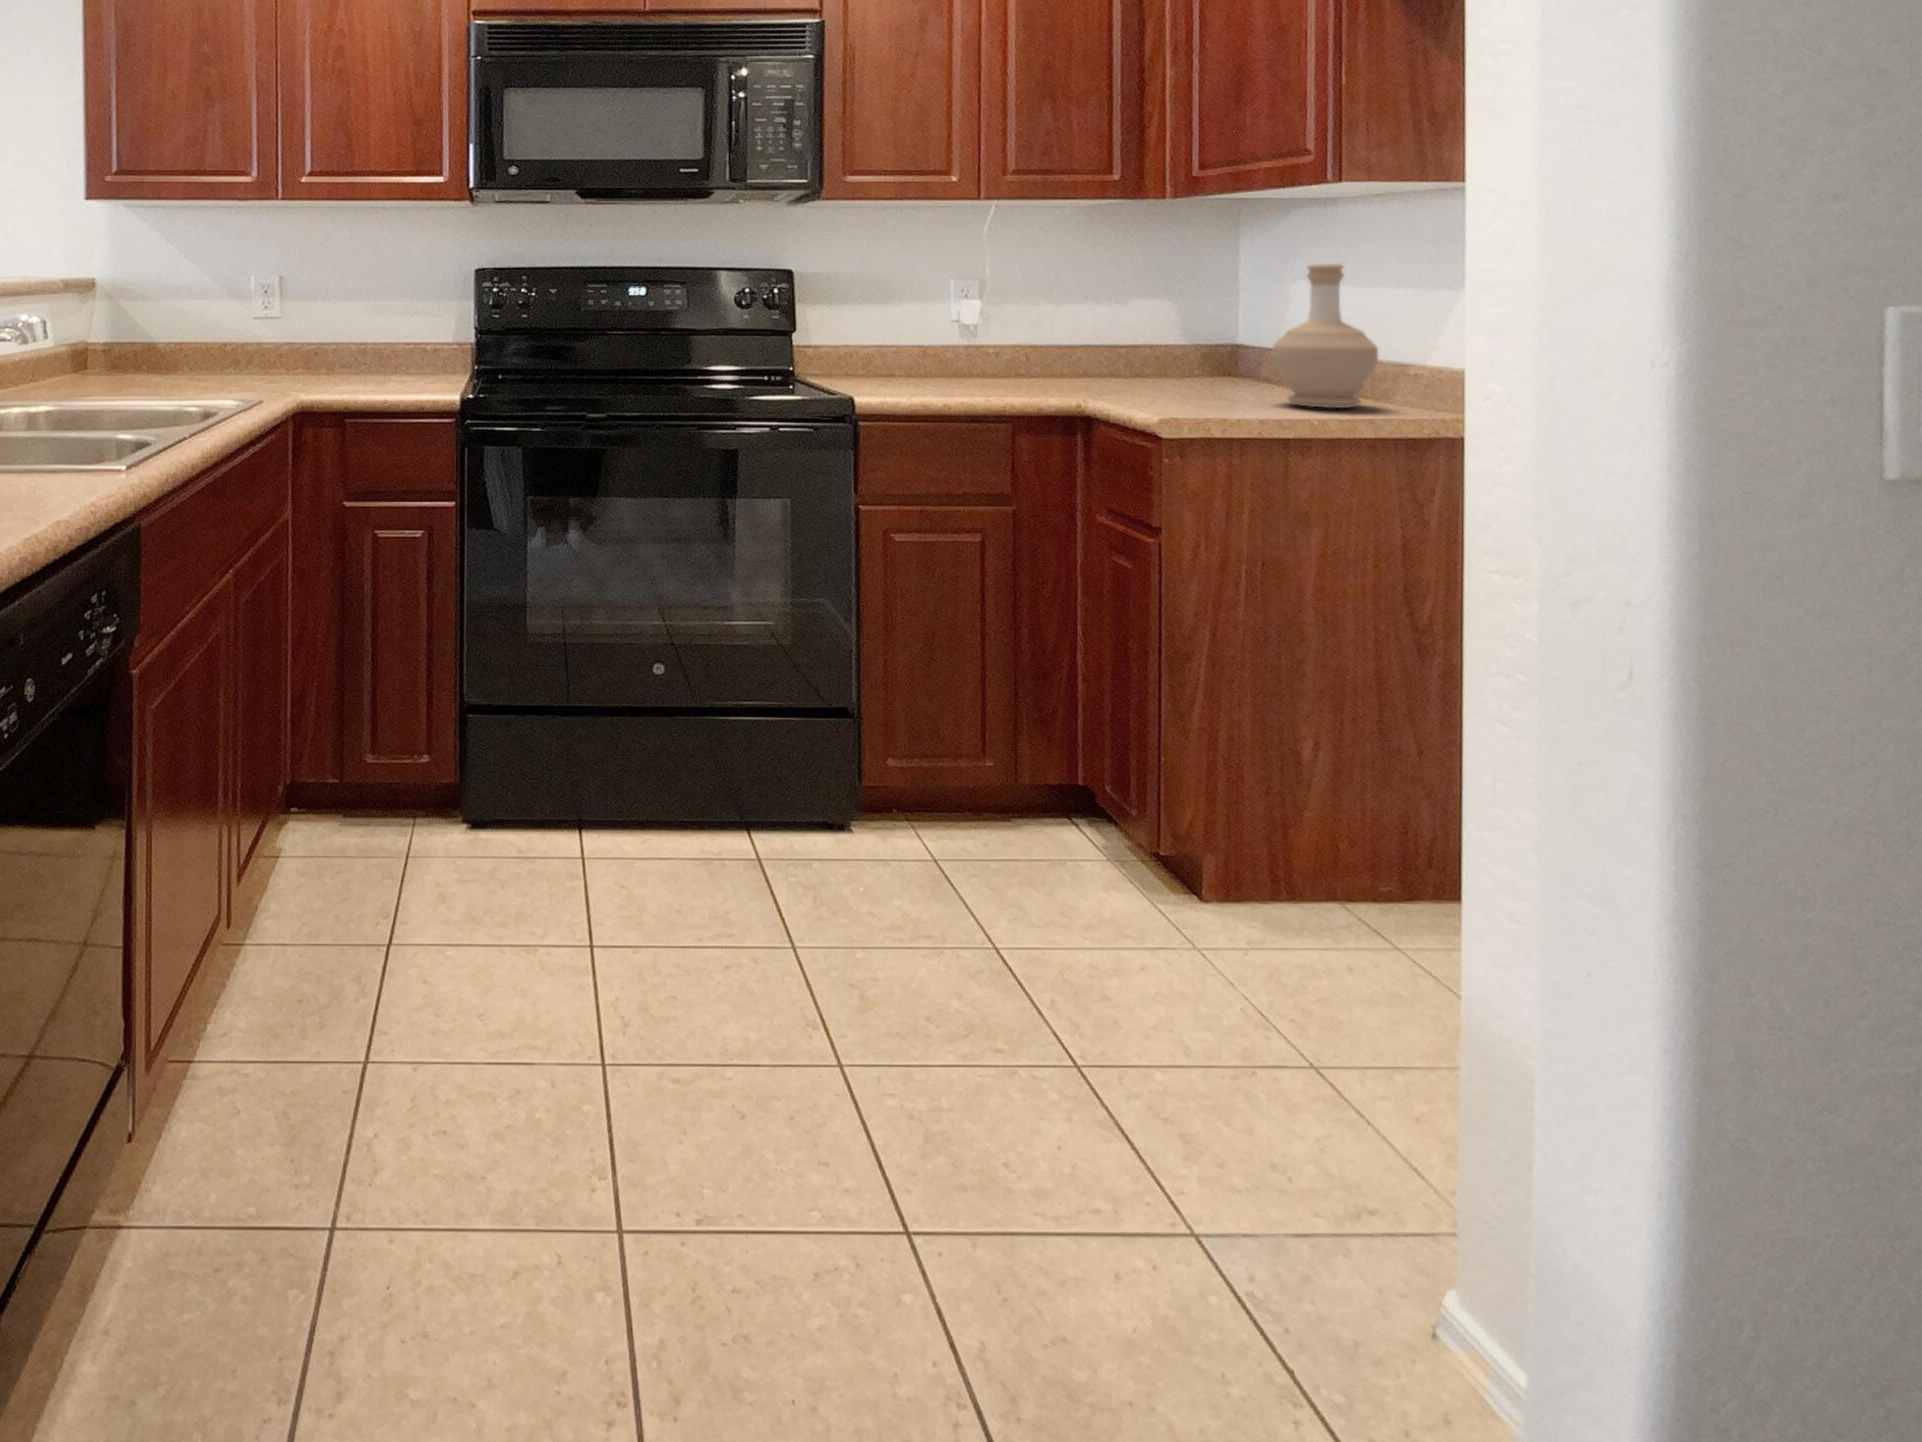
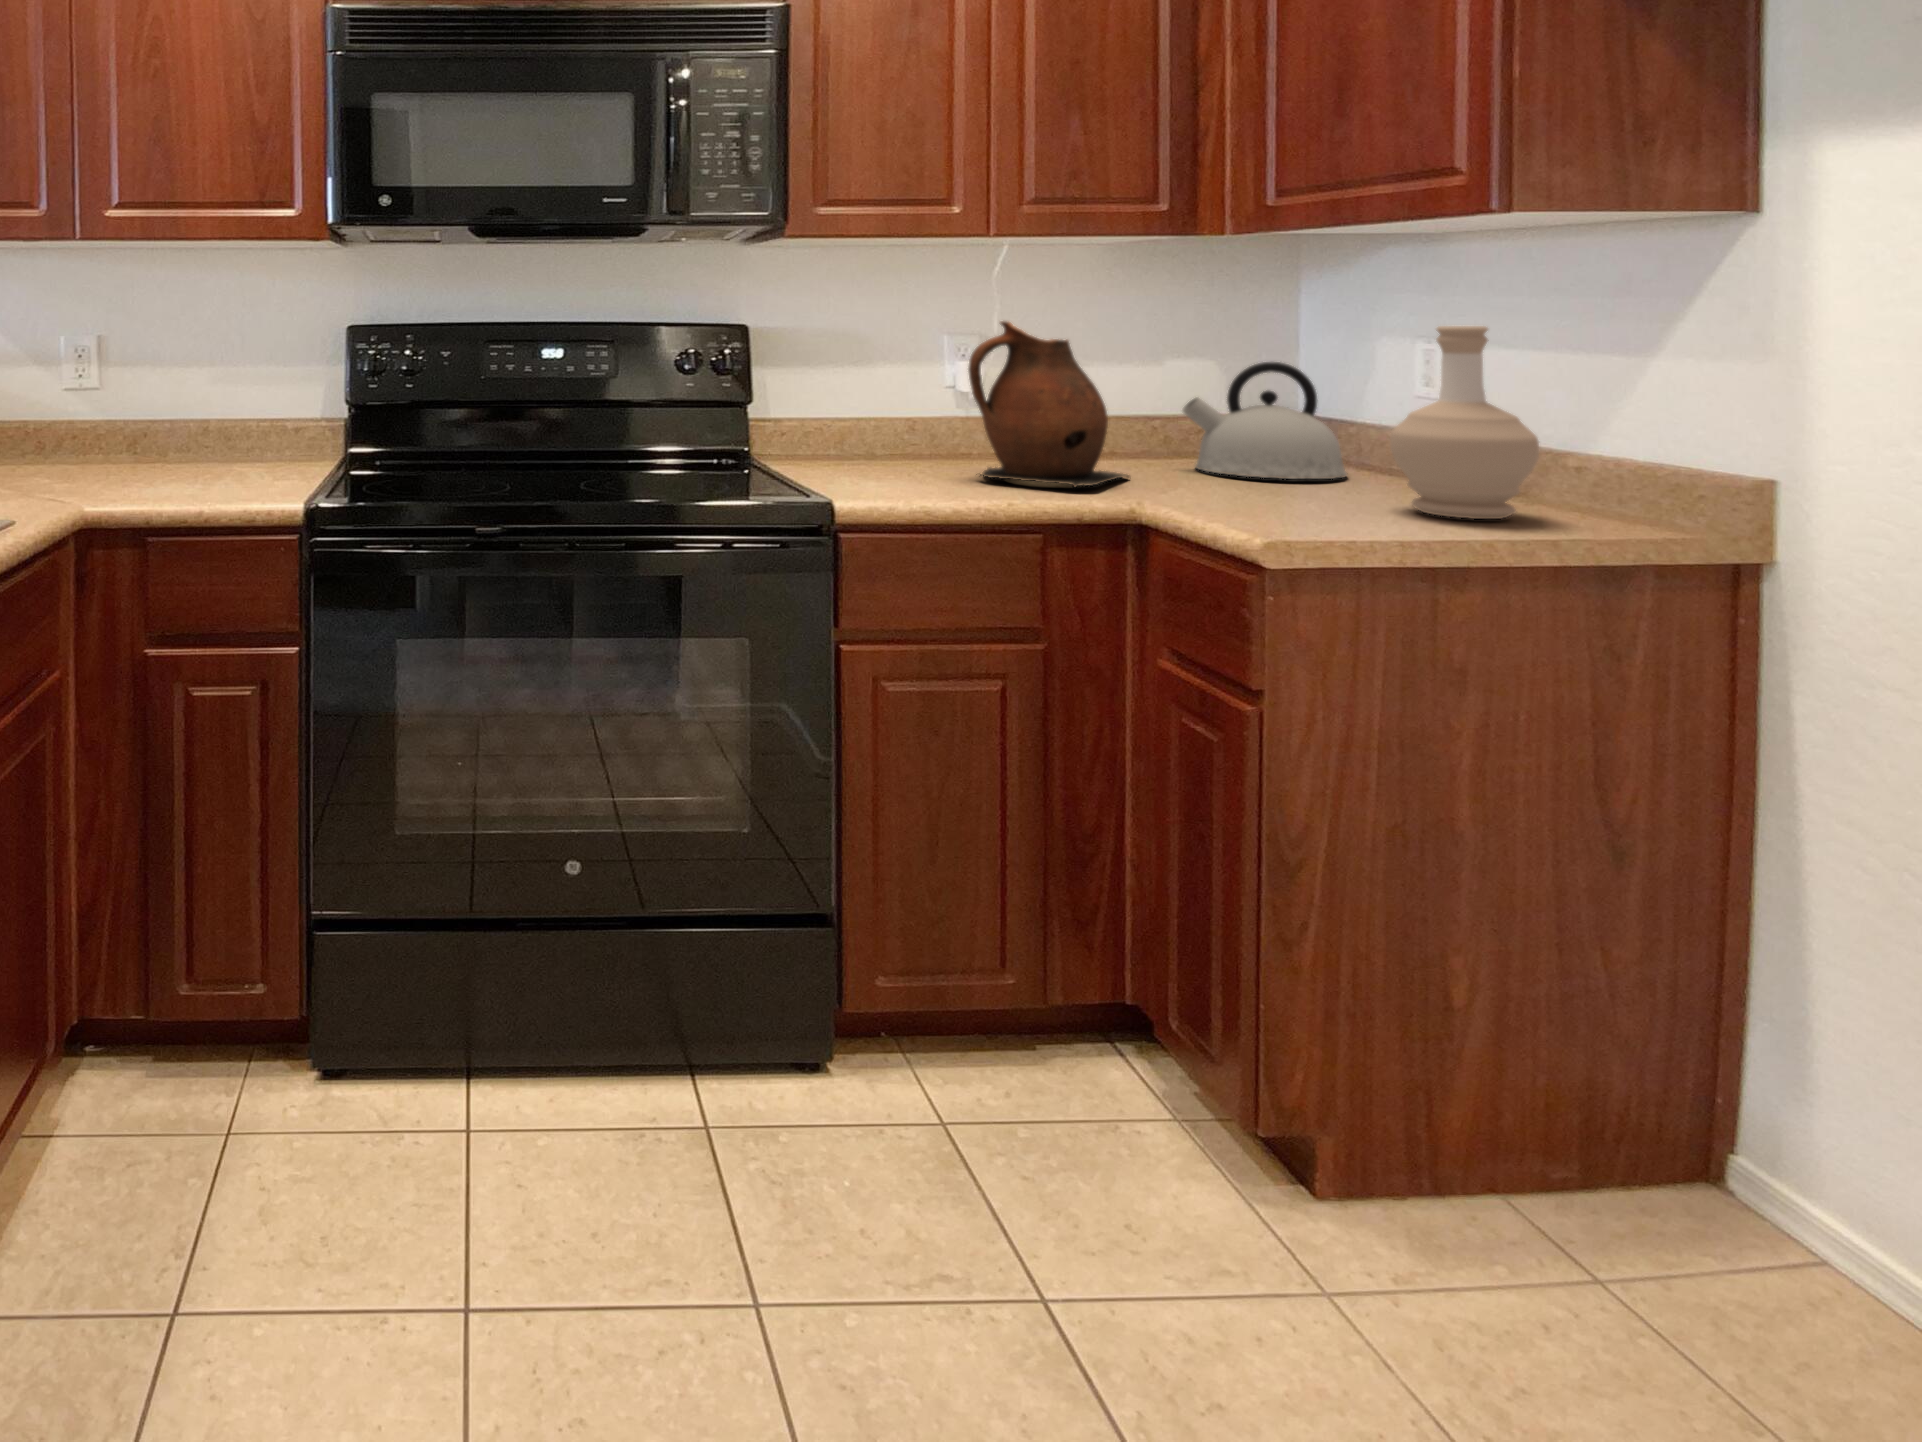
ceramic pitcher: none [963,266,1088,392] -> present [968,321,1129,487]
kettle: none [1131,298,1256,387] -> present [1182,362,1347,479]

